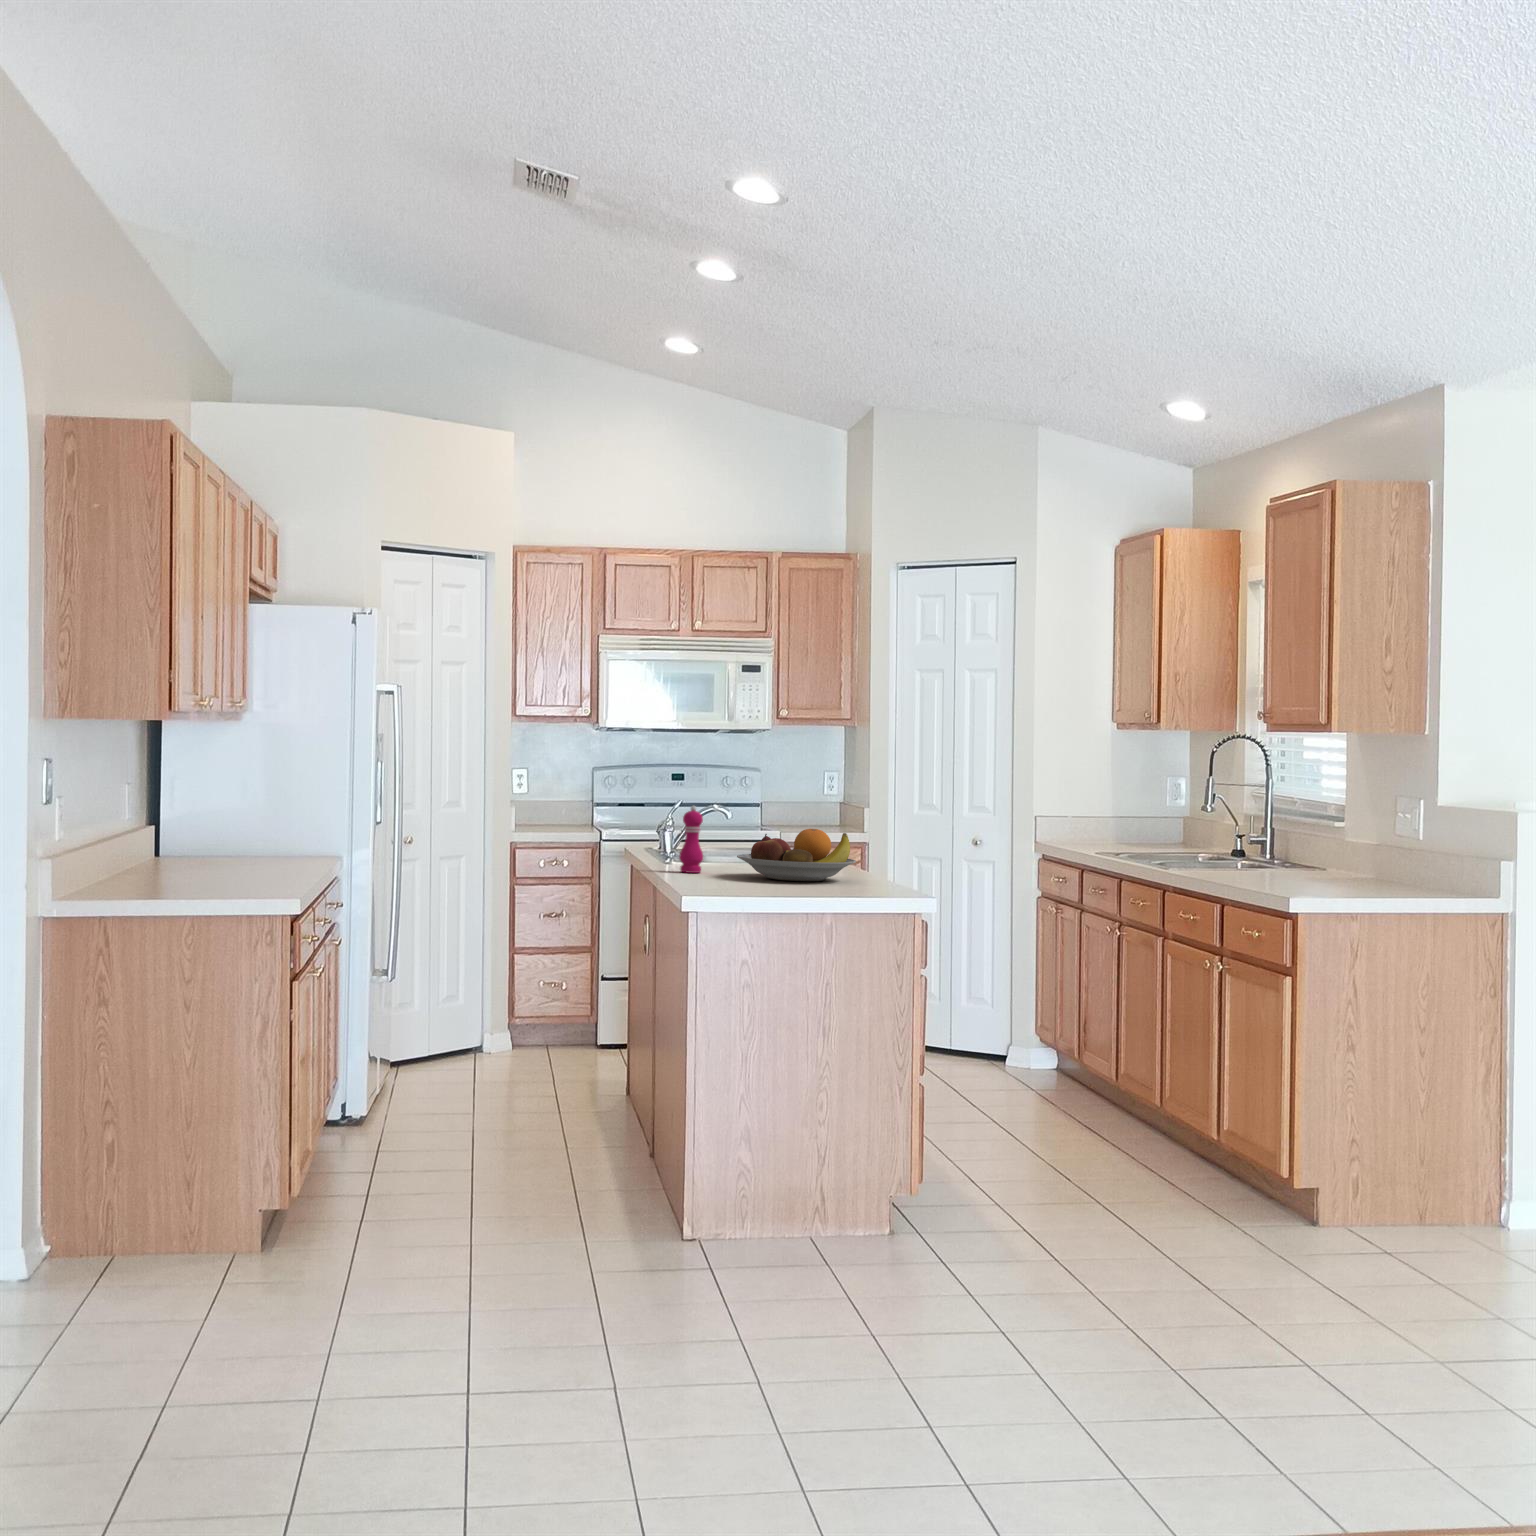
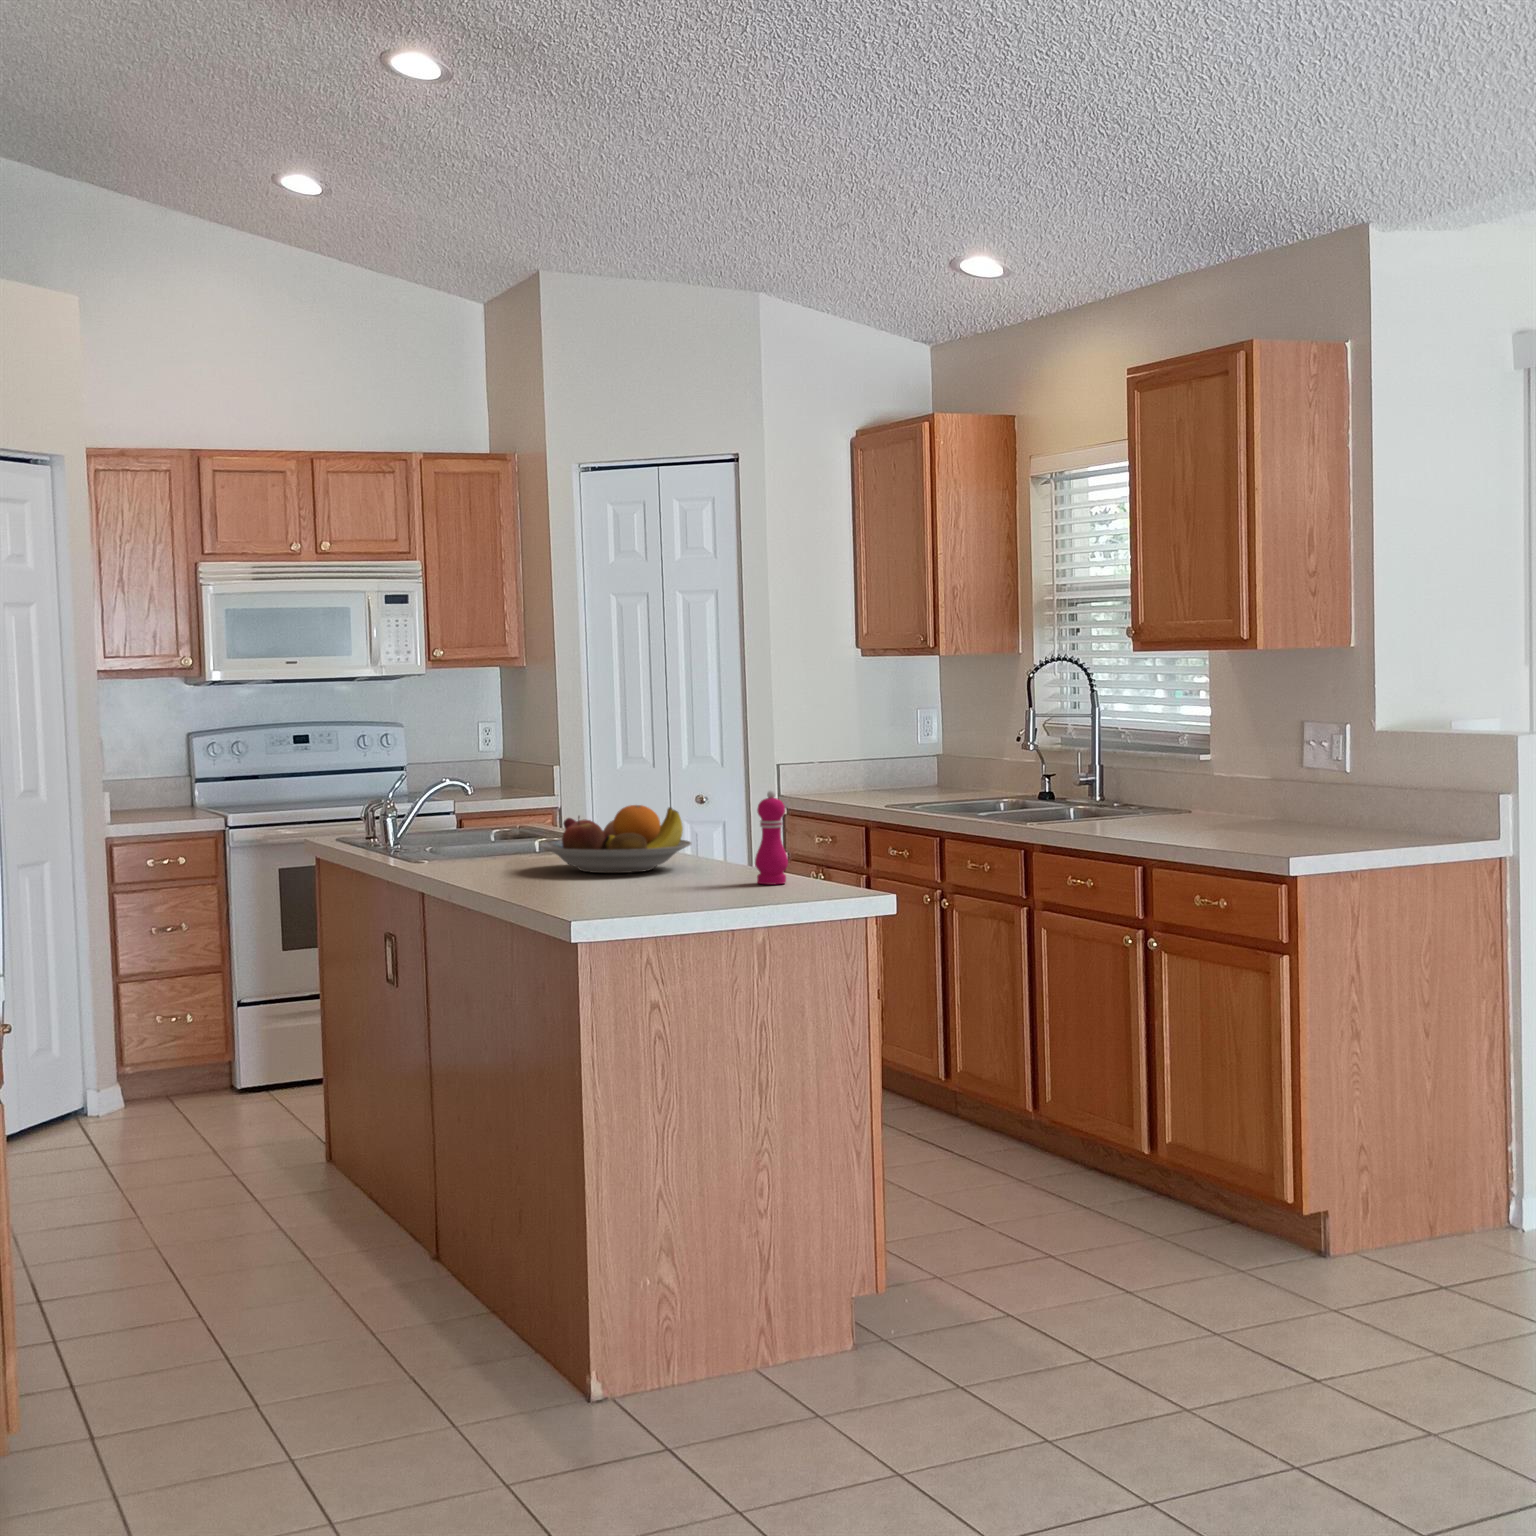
pepper mill: present [679,806,703,873] -> present [755,791,788,884]

